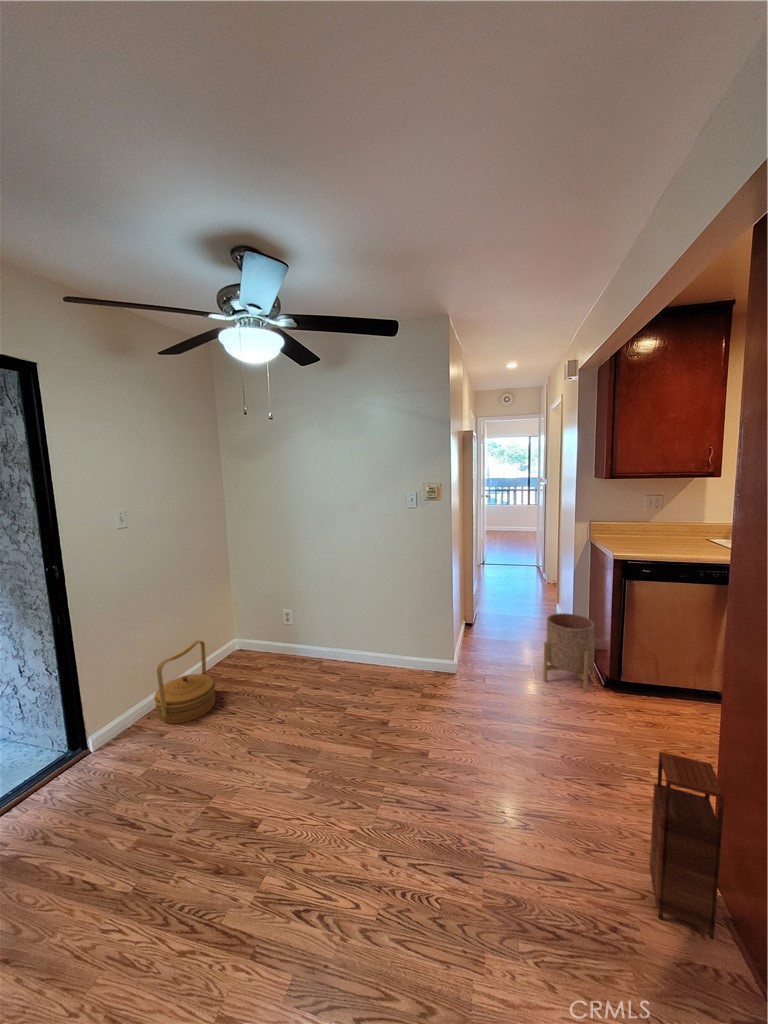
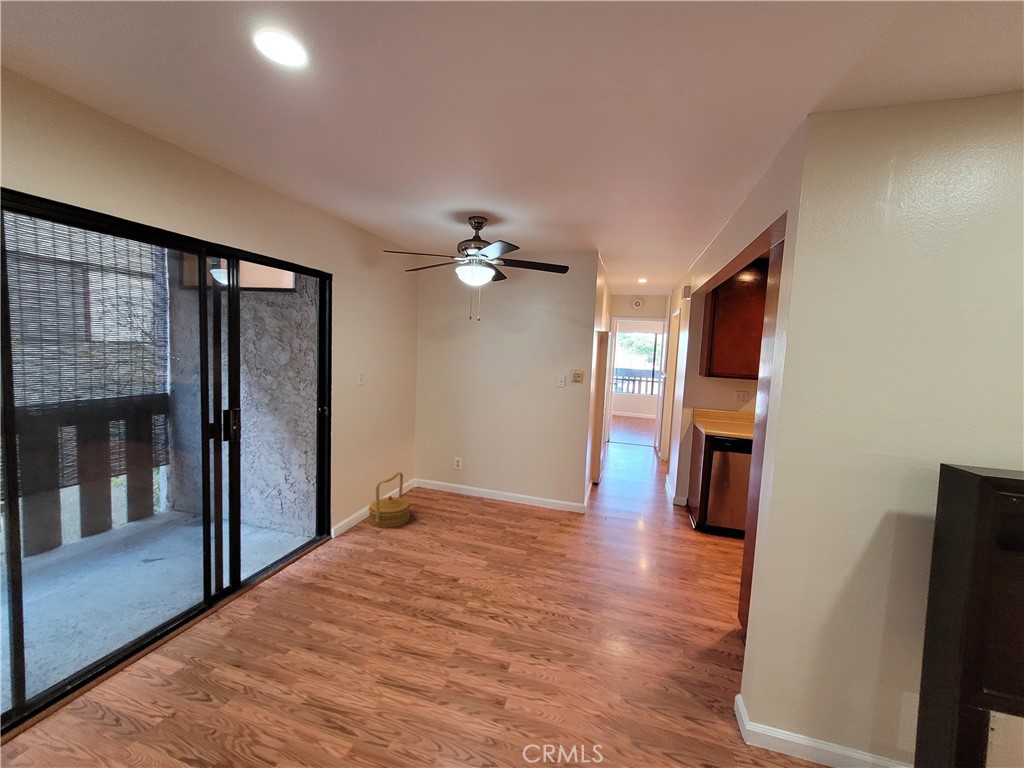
planter: present [543,613,595,692] -> none [650,474,690,530]
storage cabinet: present [650,752,724,939] -> none [702,538,741,642]

